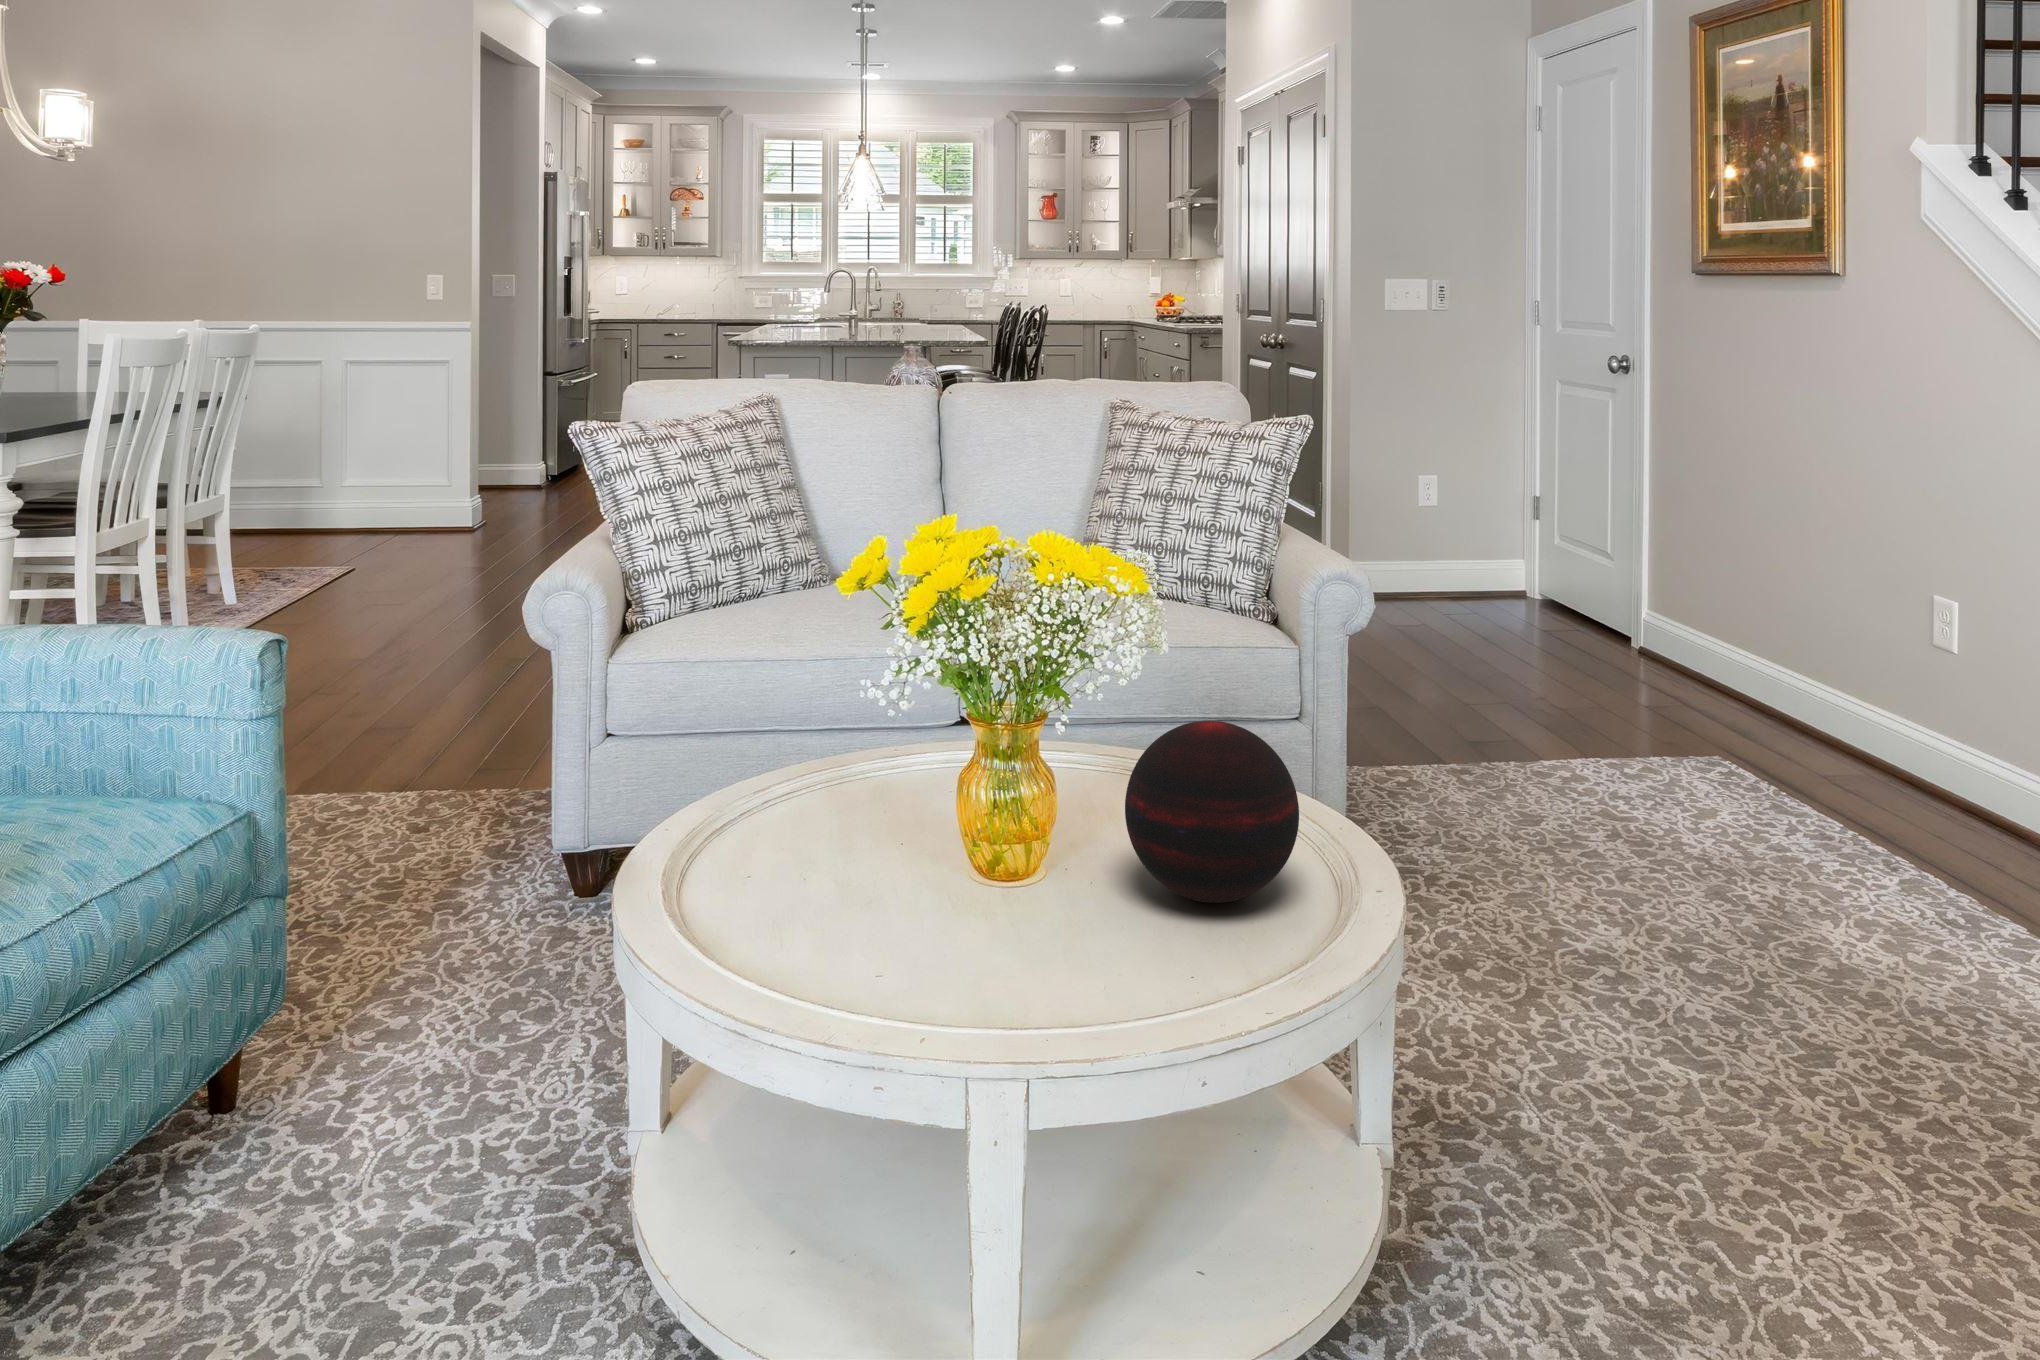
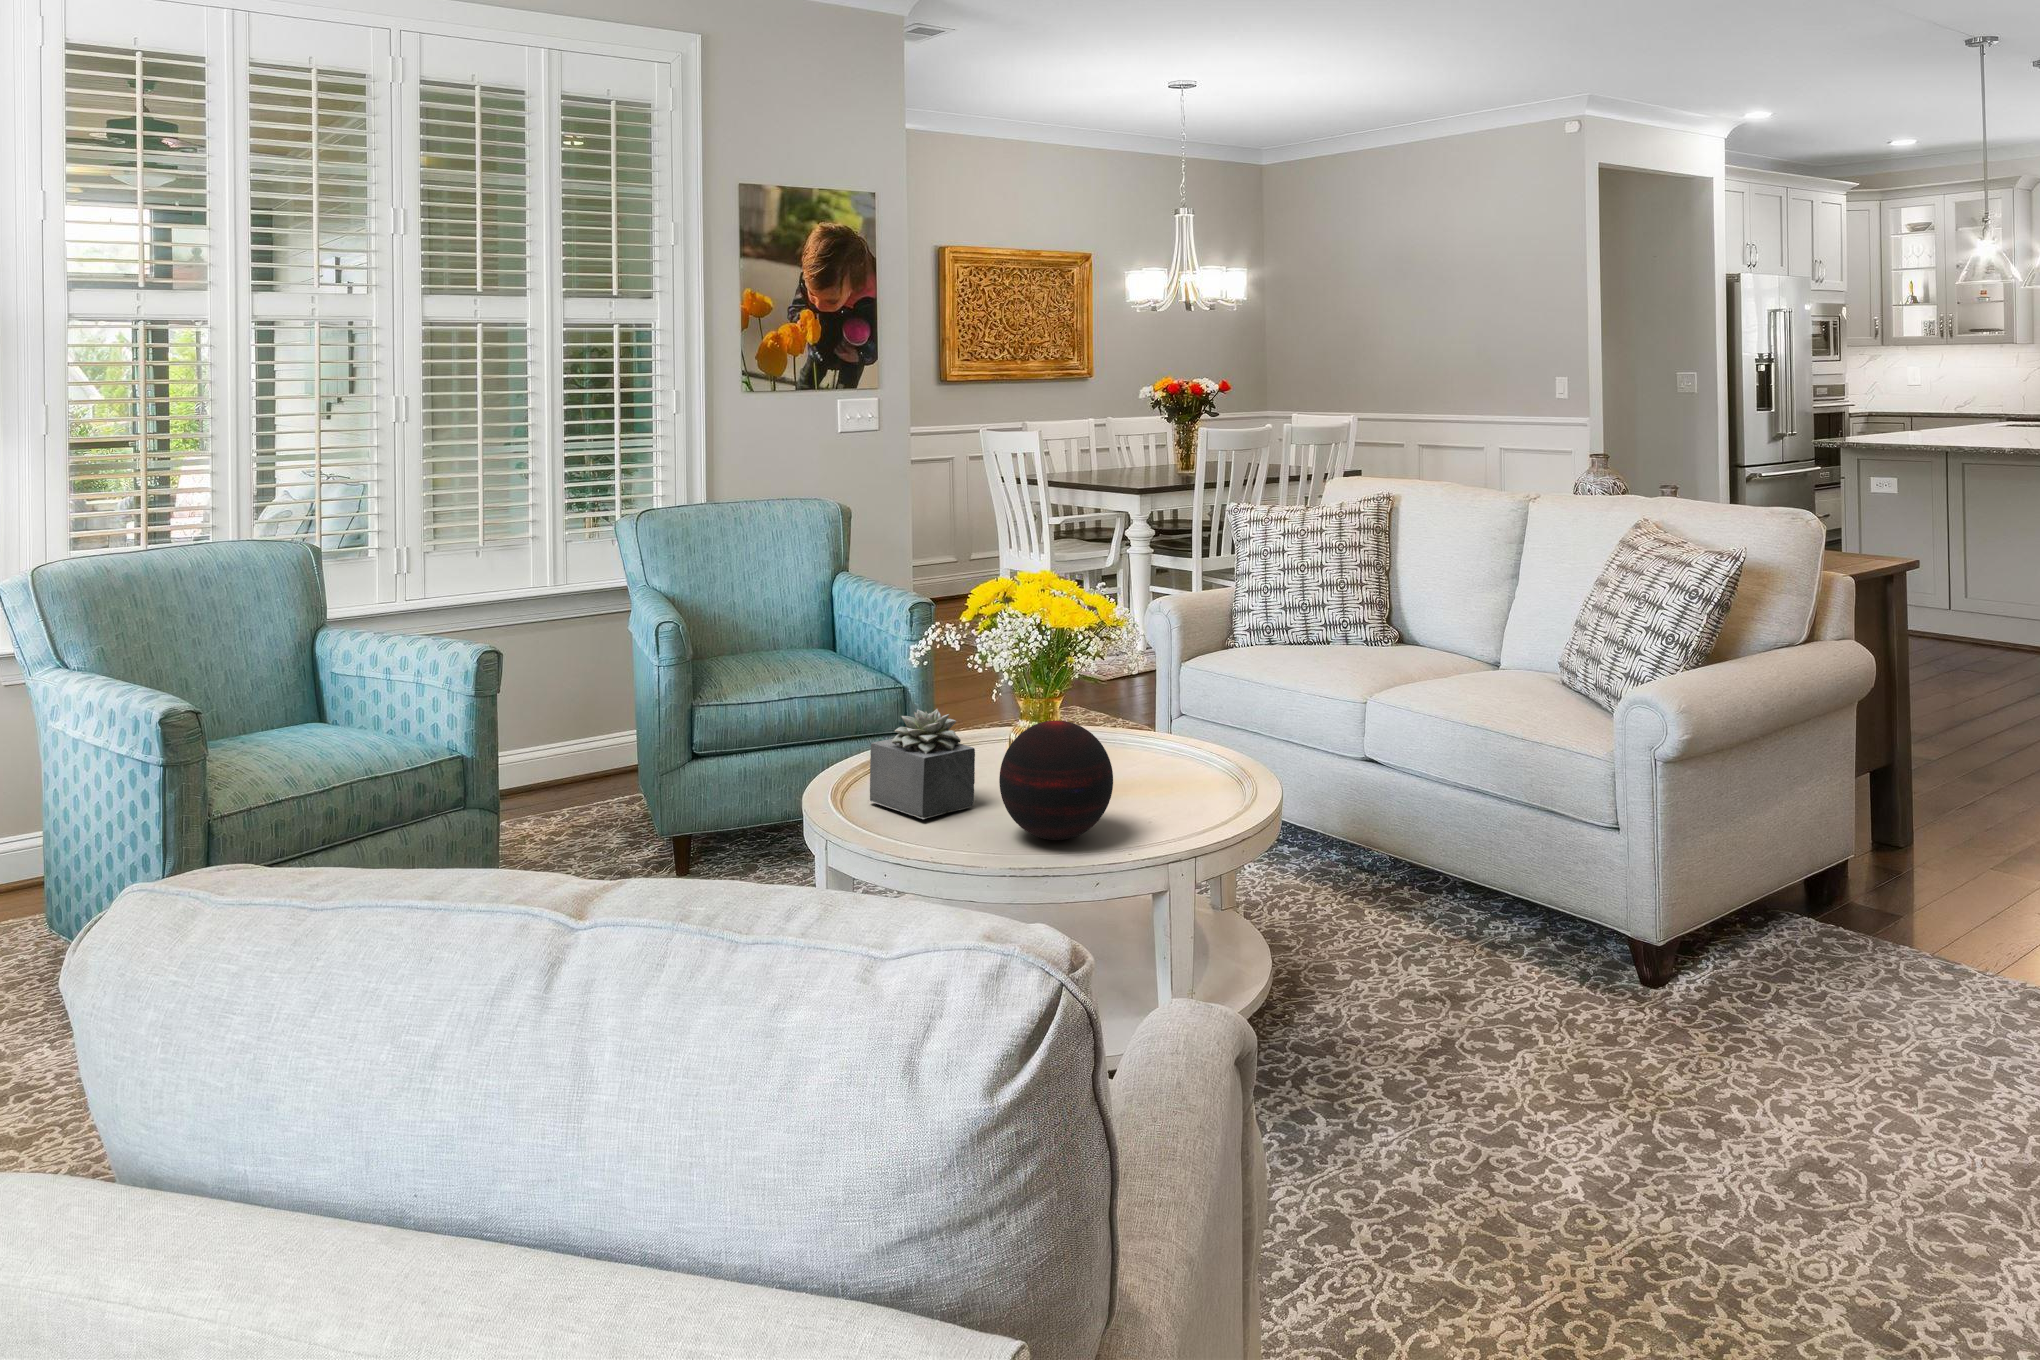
succulent plant: none [873,765,1043,969] -> present [869,708,975,819]

